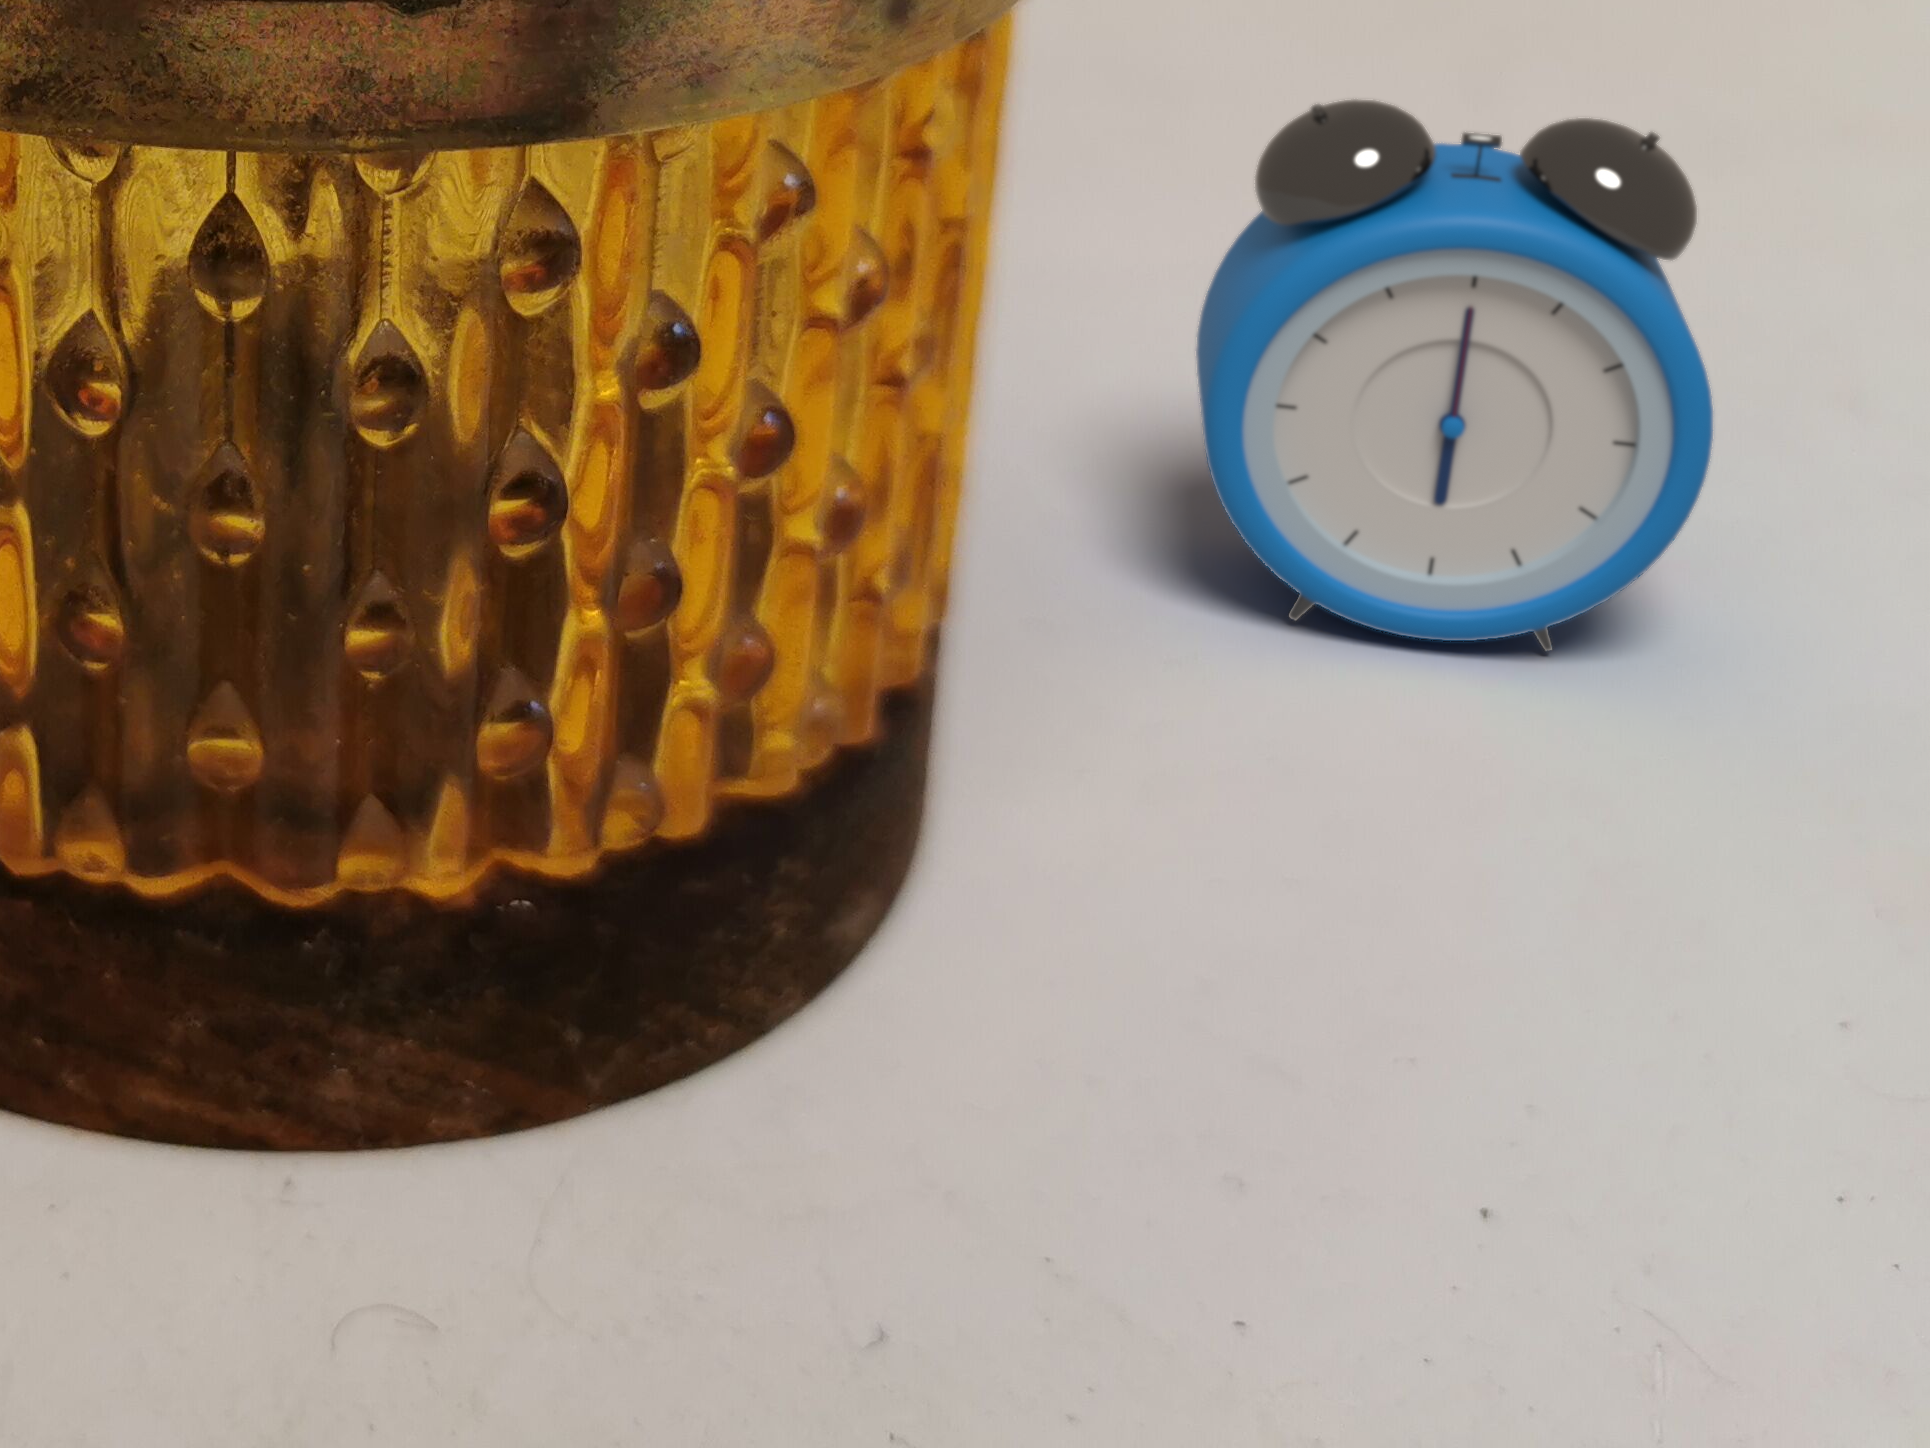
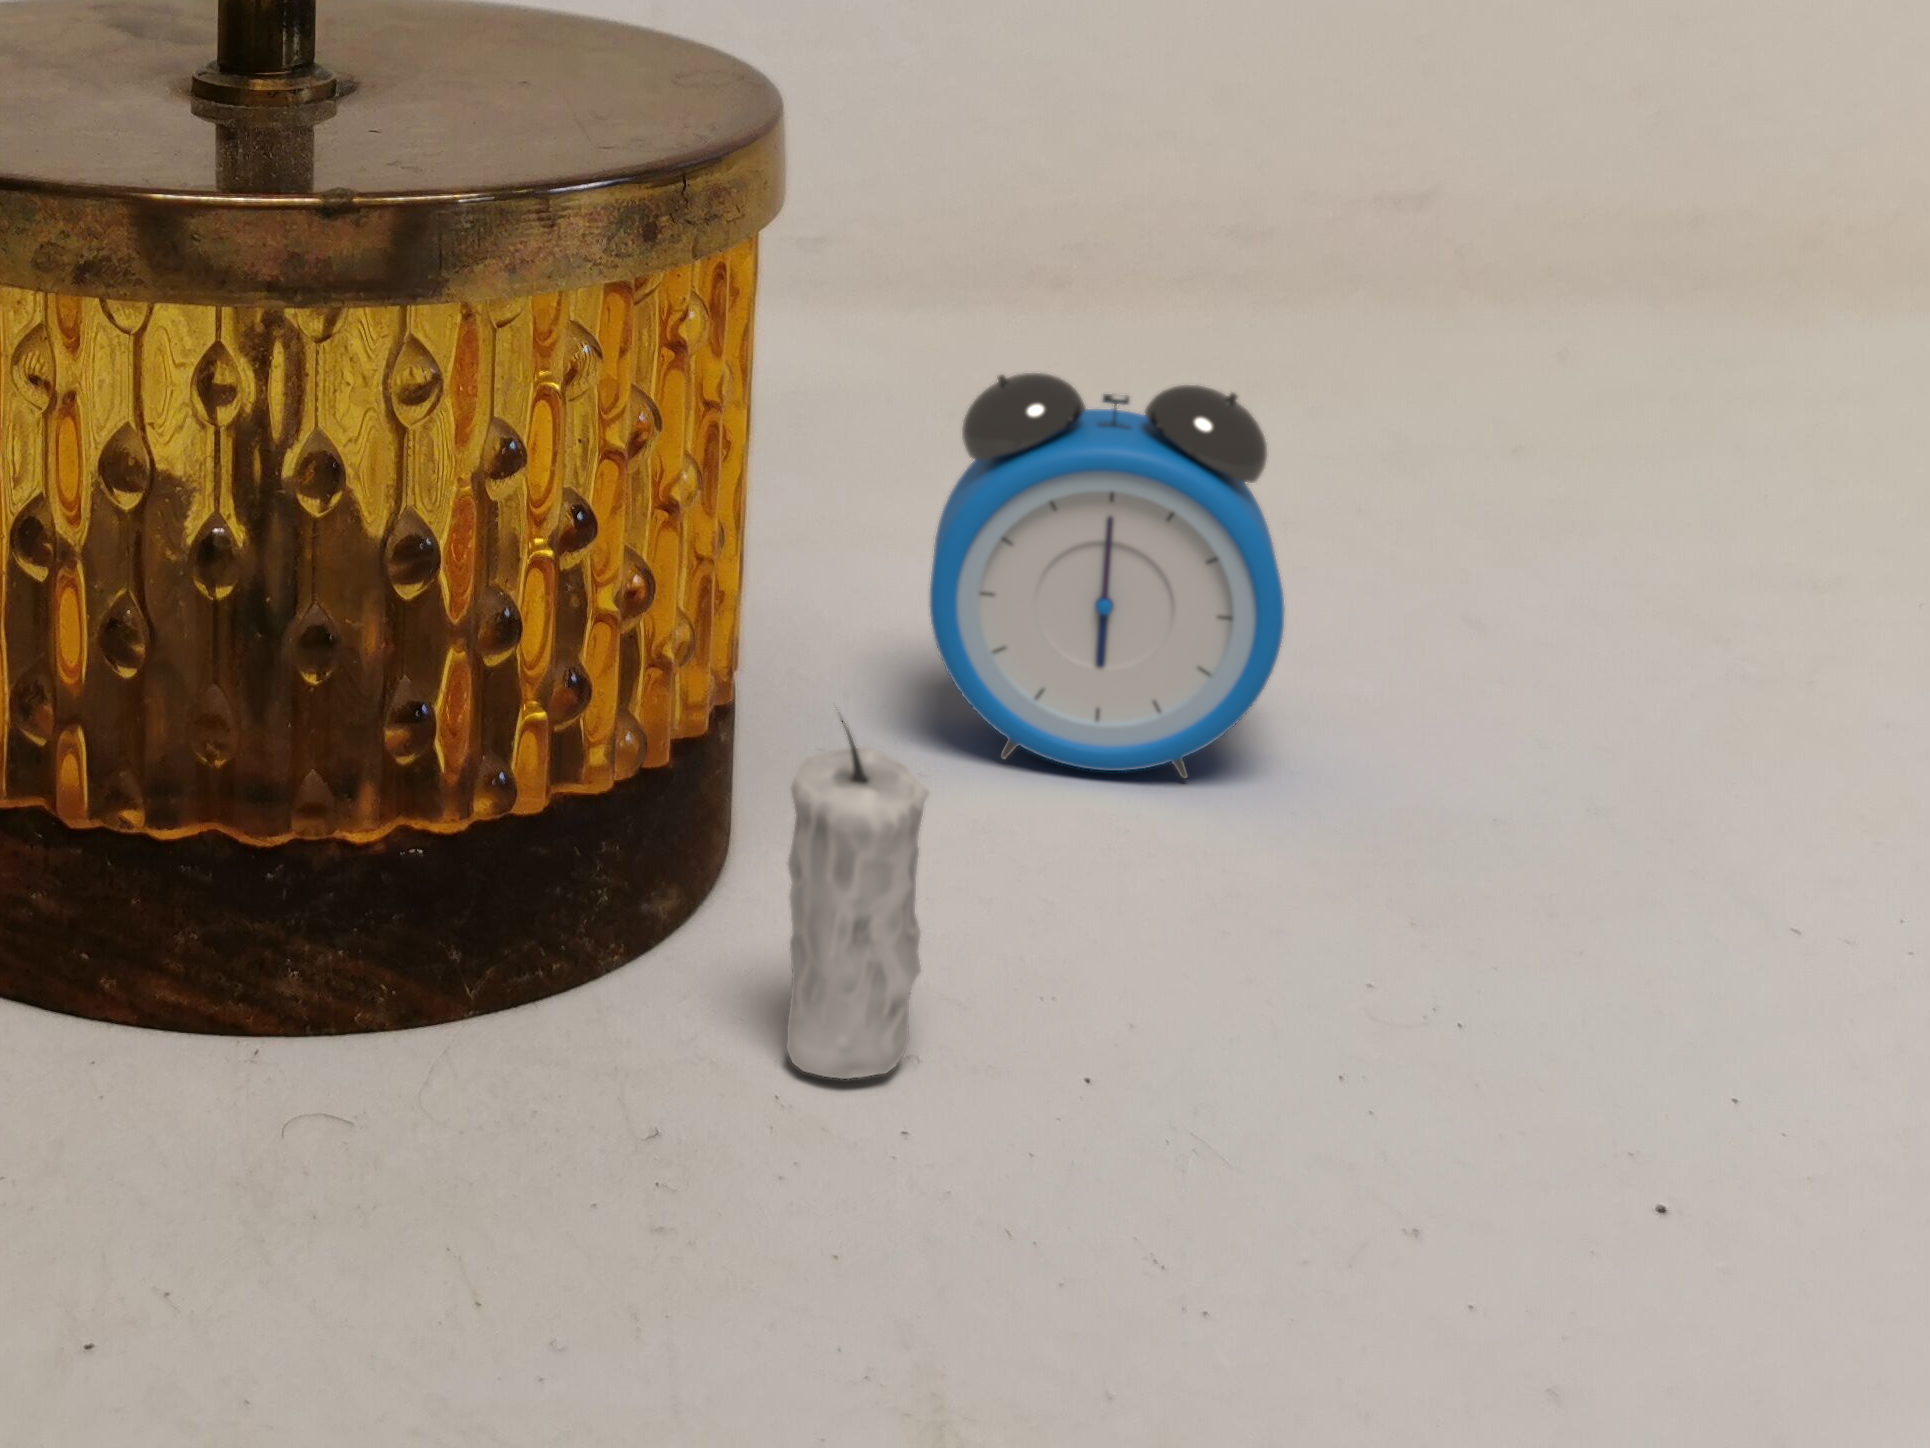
candle: none [1066,720,1307,1242] -> present [786,716,929,1079]

